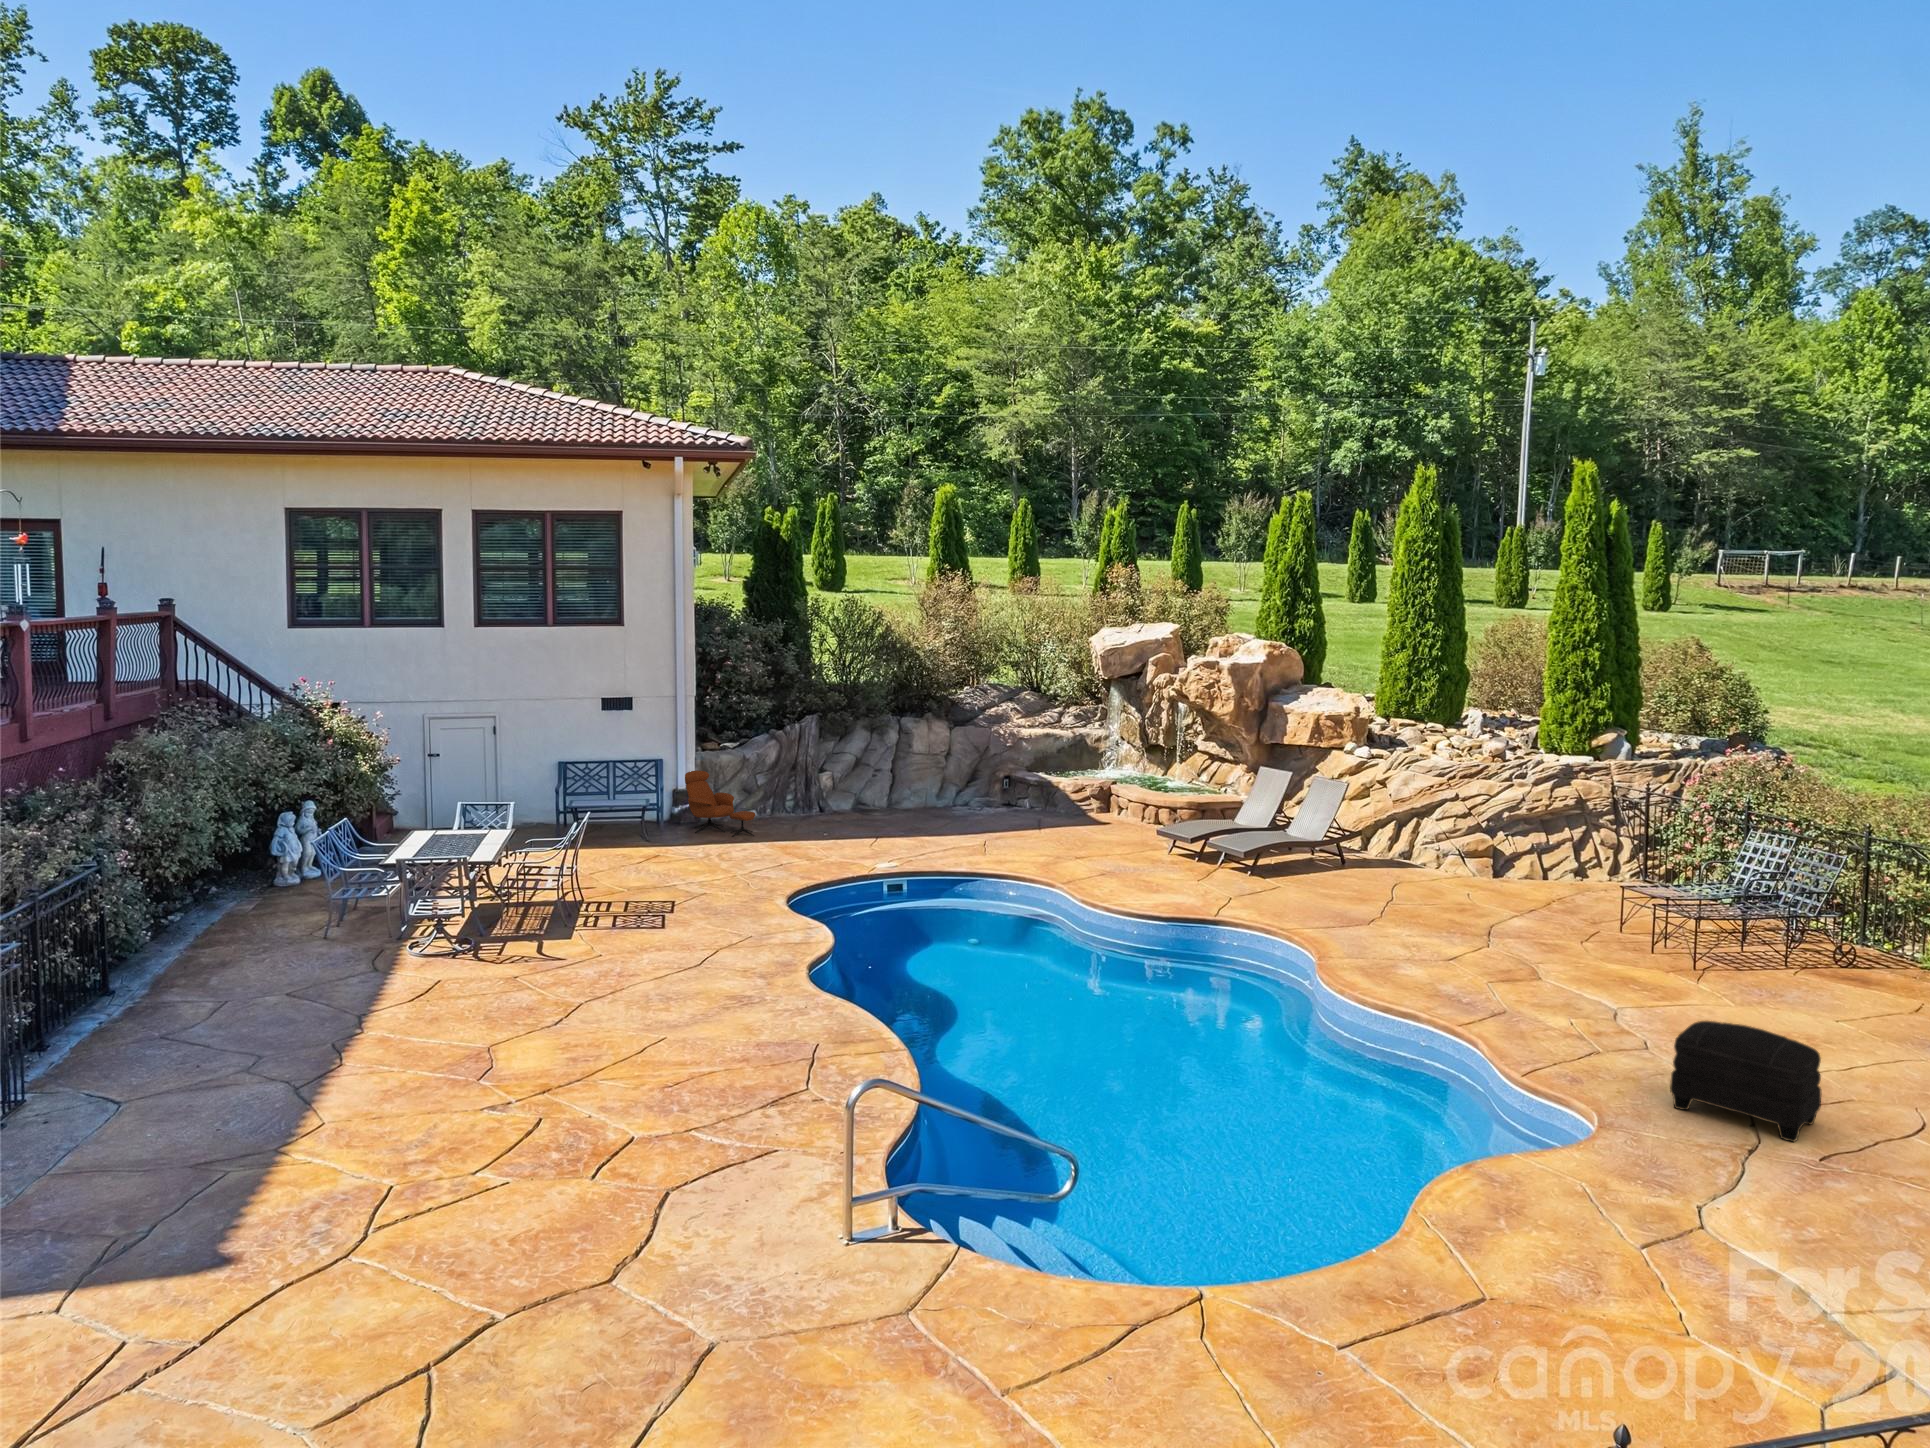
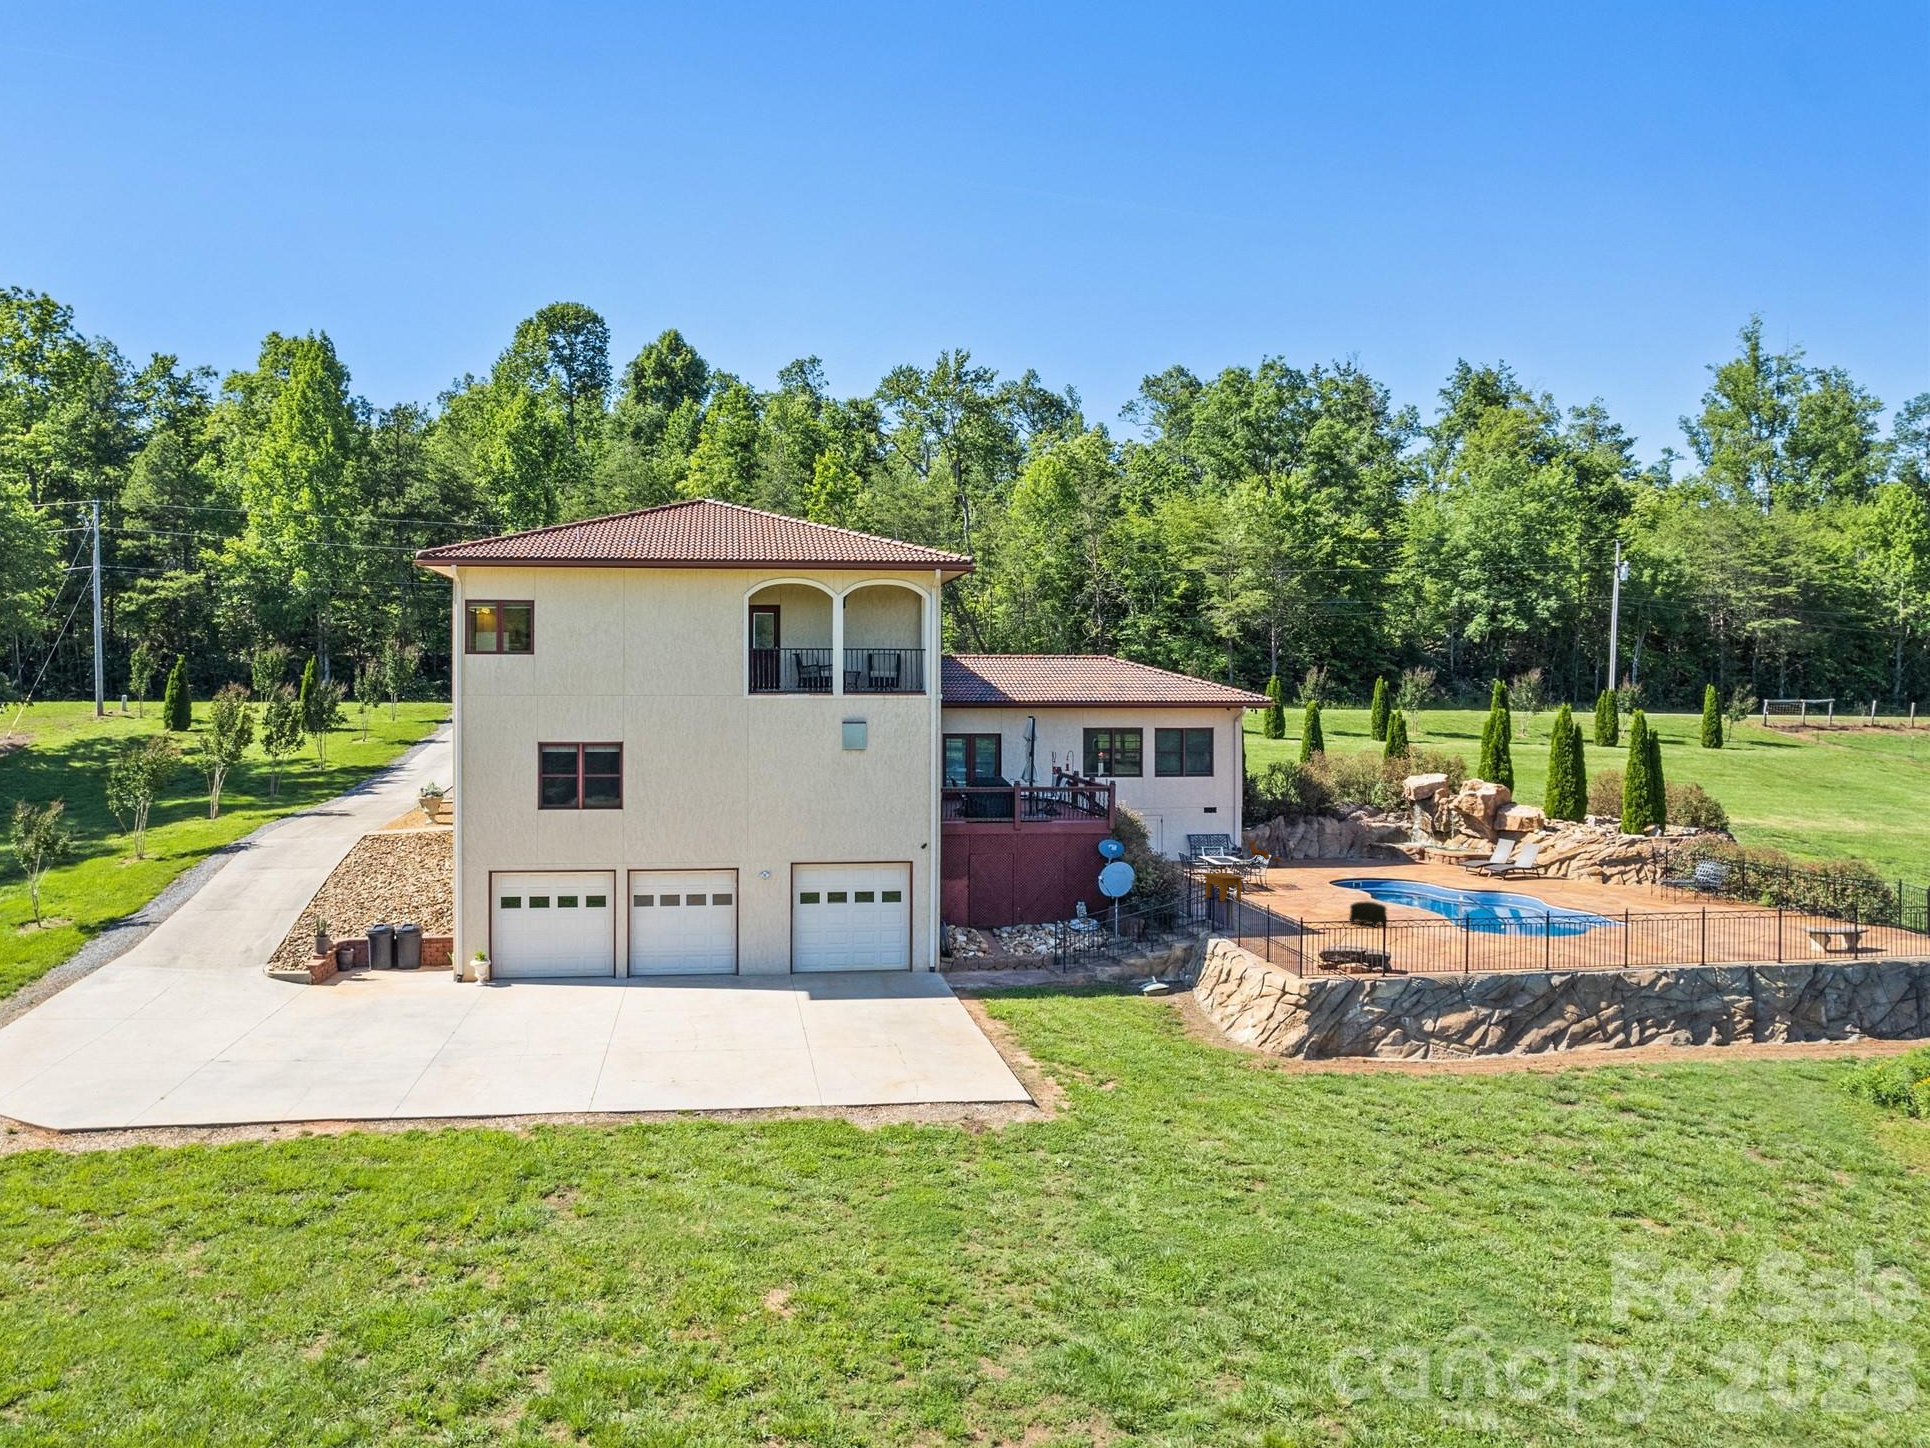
side table: none [59,917,207,1045] -> present [1203,873,1245,901]
ottoman: present [1670,1021,1822,1142] -> present [1349,901,1387,927]

